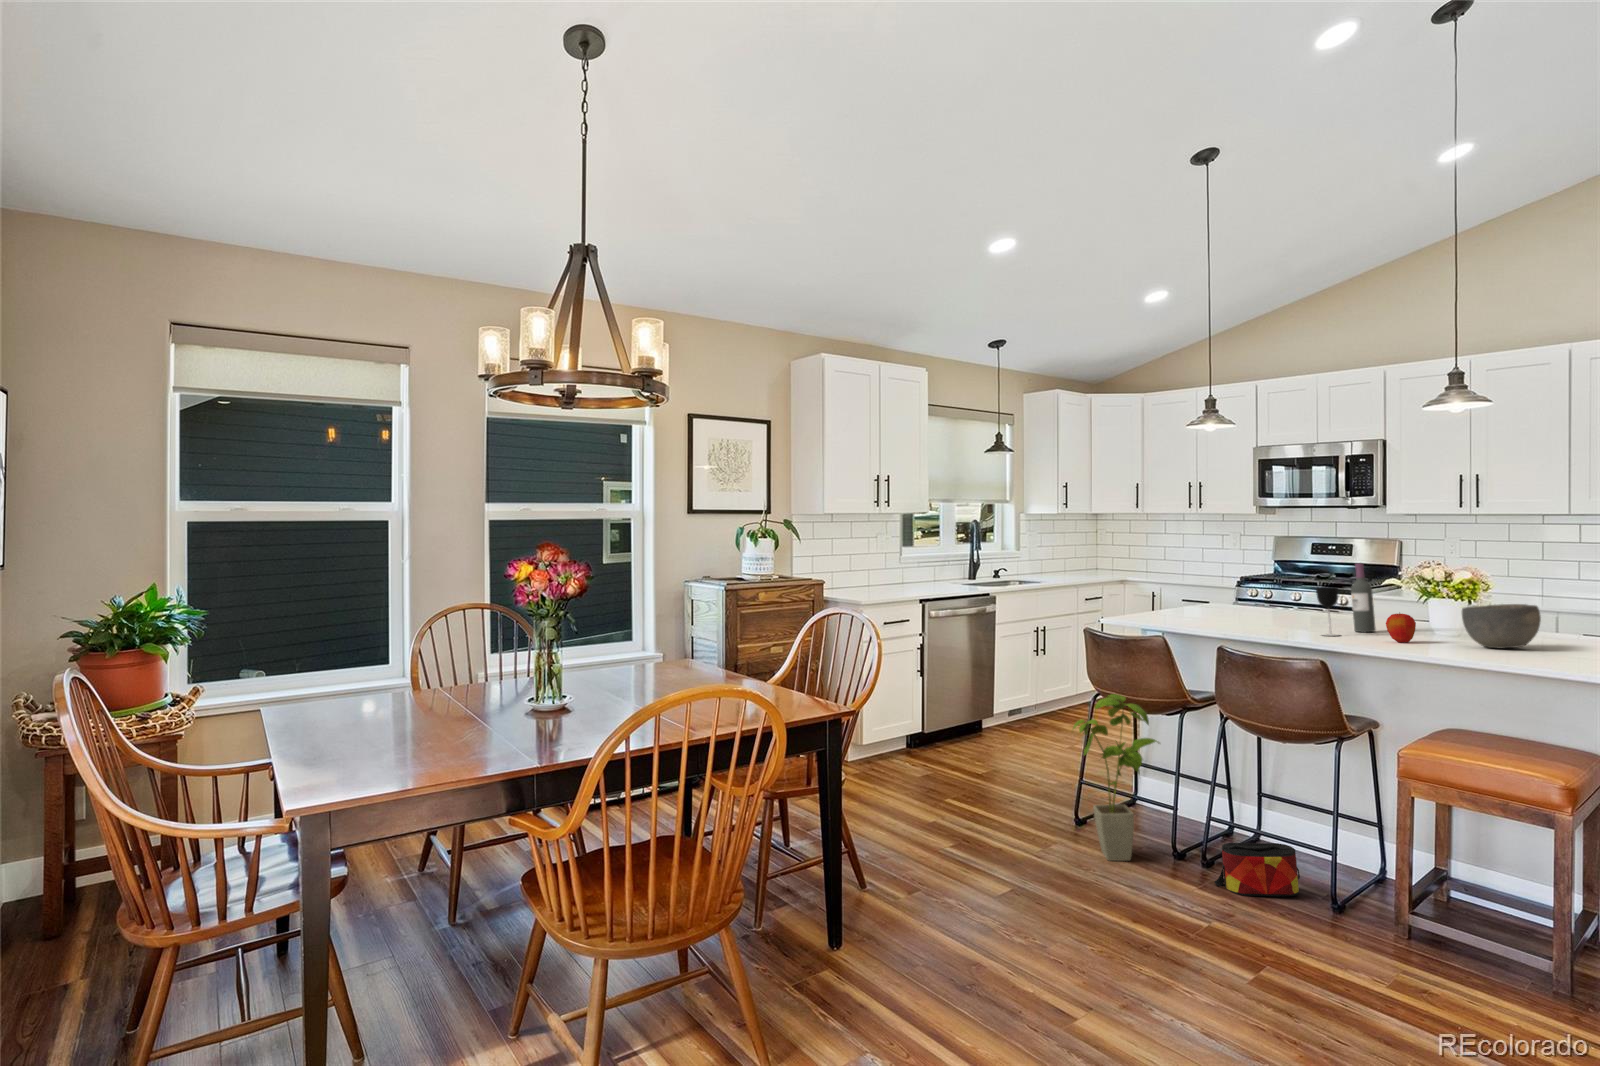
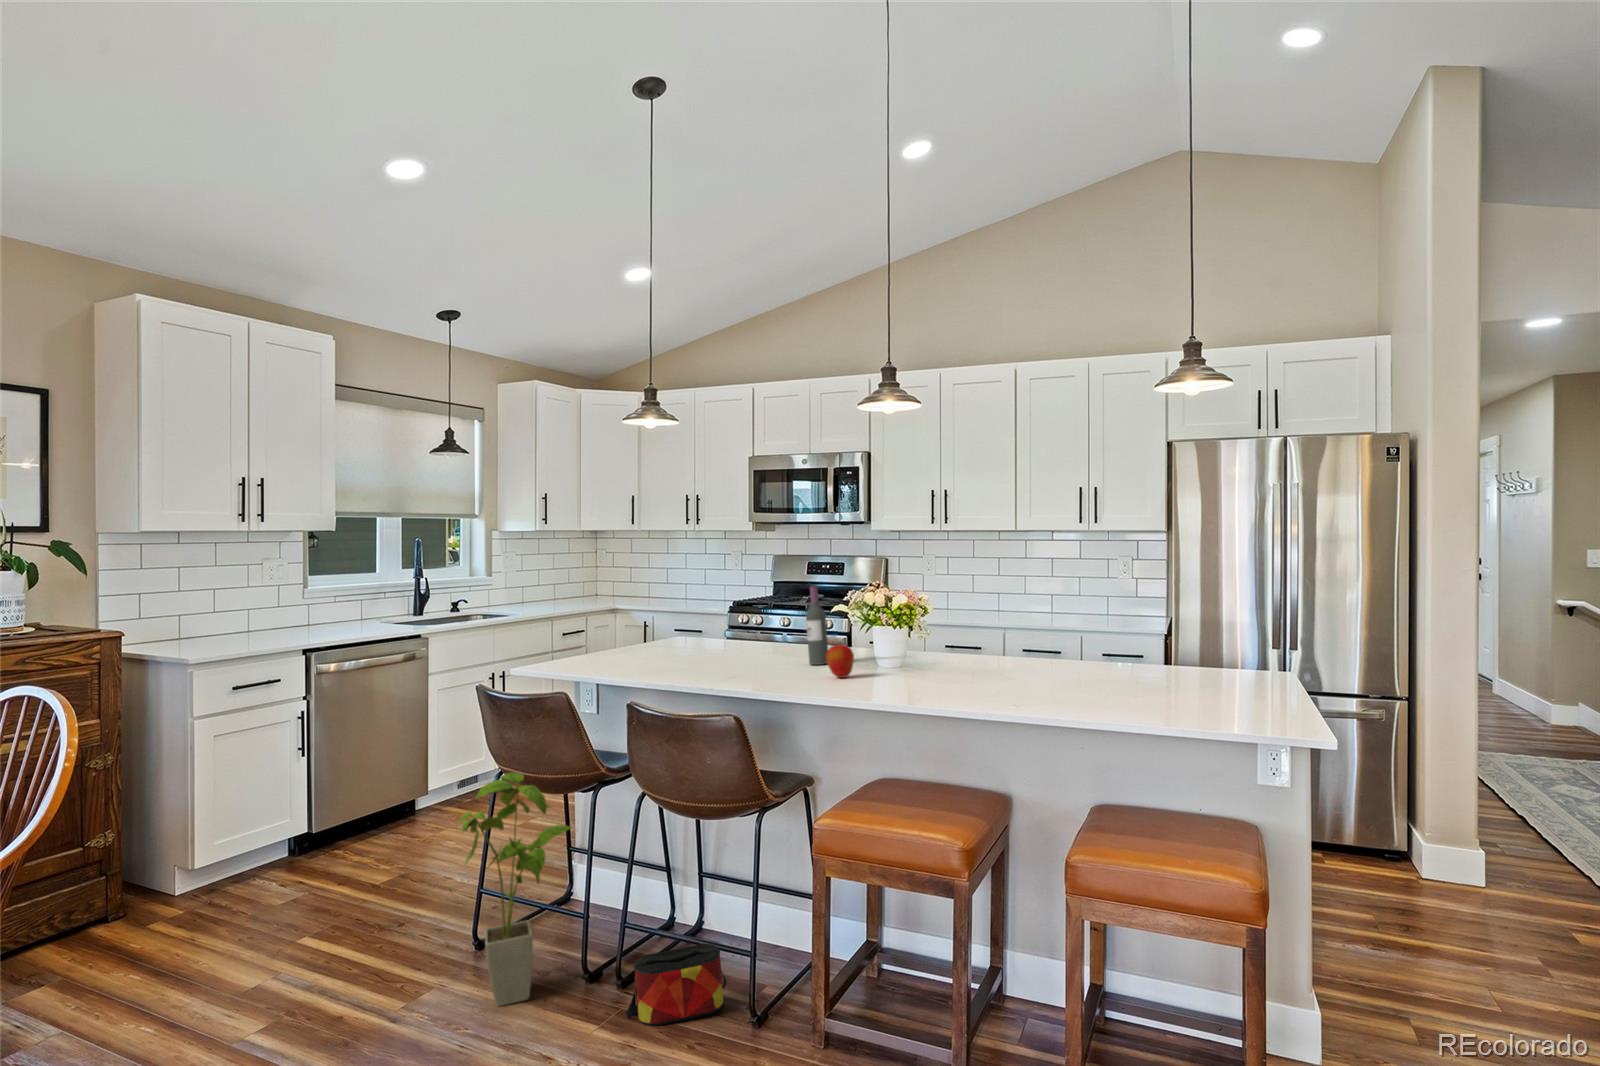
wine glass: present [1316,588,1338,636] -> none [766,616,791,673]
bowl: present [1462,604,1541,648] -> none [892,629,960,680]

